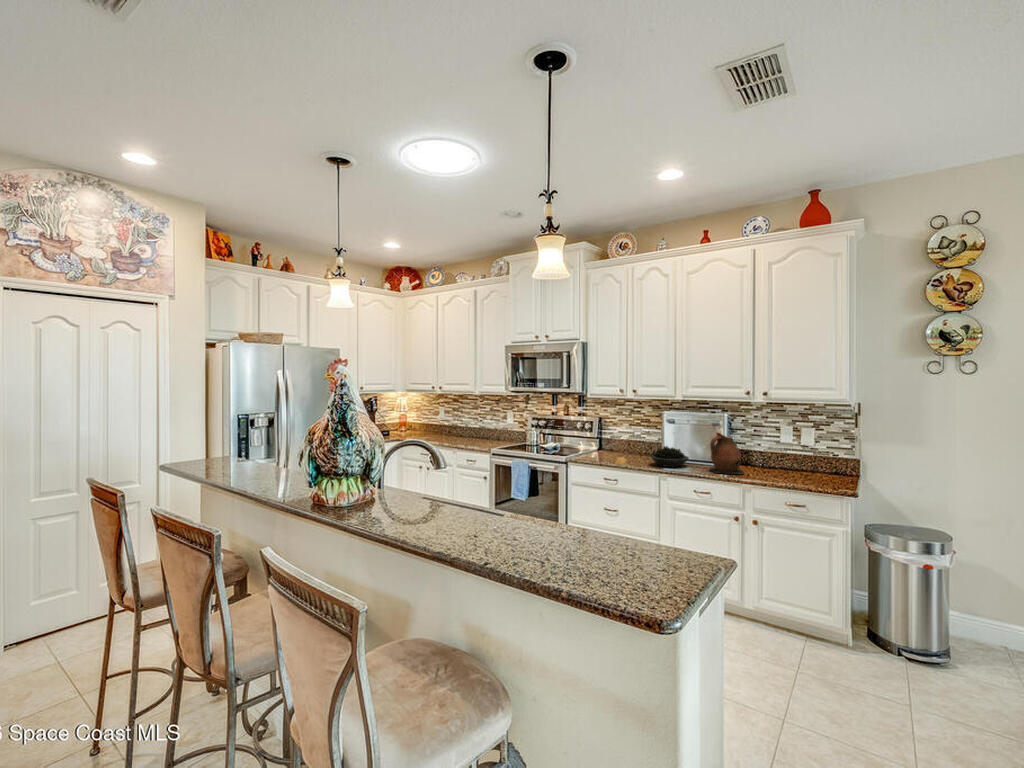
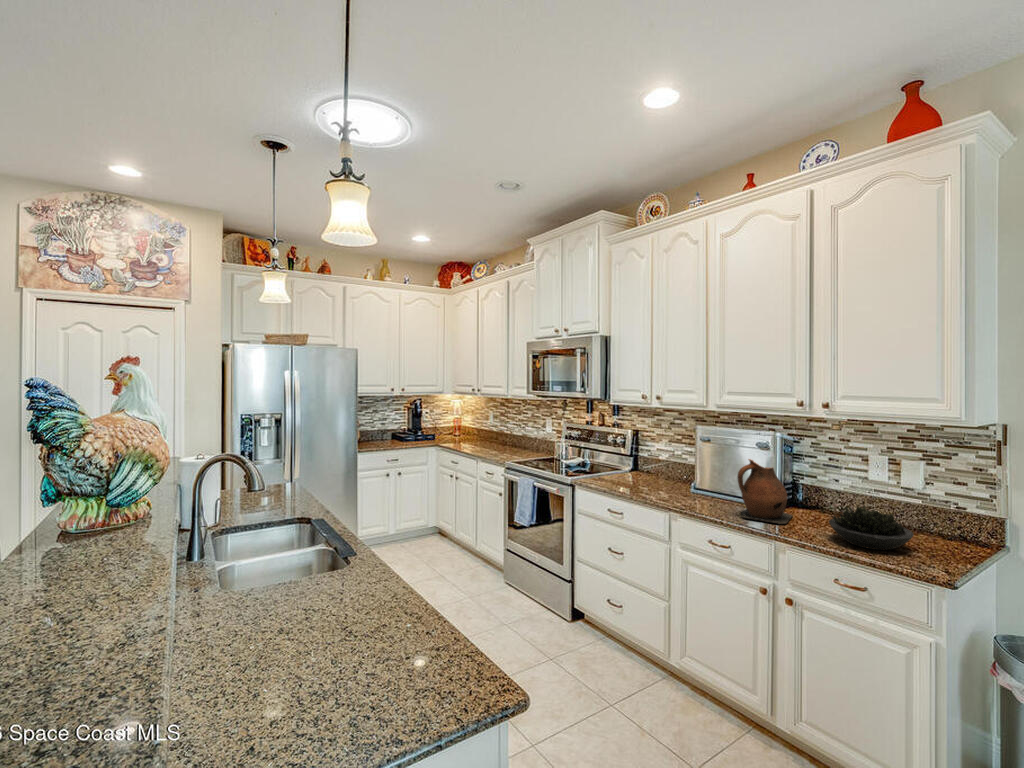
succulent plant: present [651,446,689,467] -> present [829,506,914,550]

